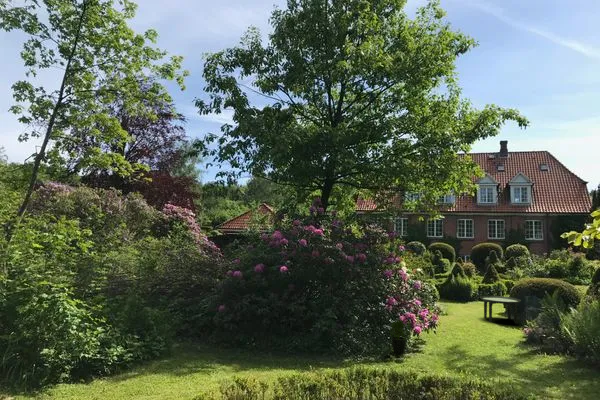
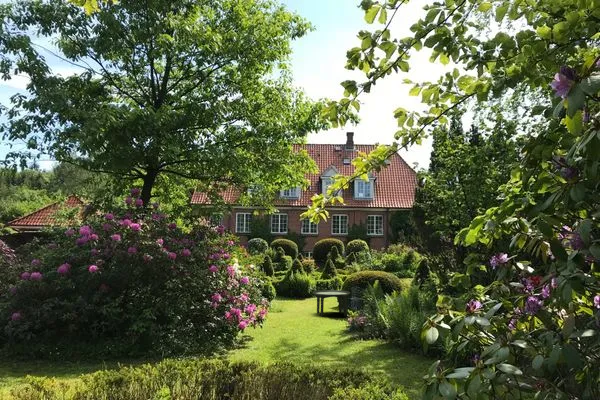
potted plant: present [390,320,408,354] -> none [214,316,237,353]

